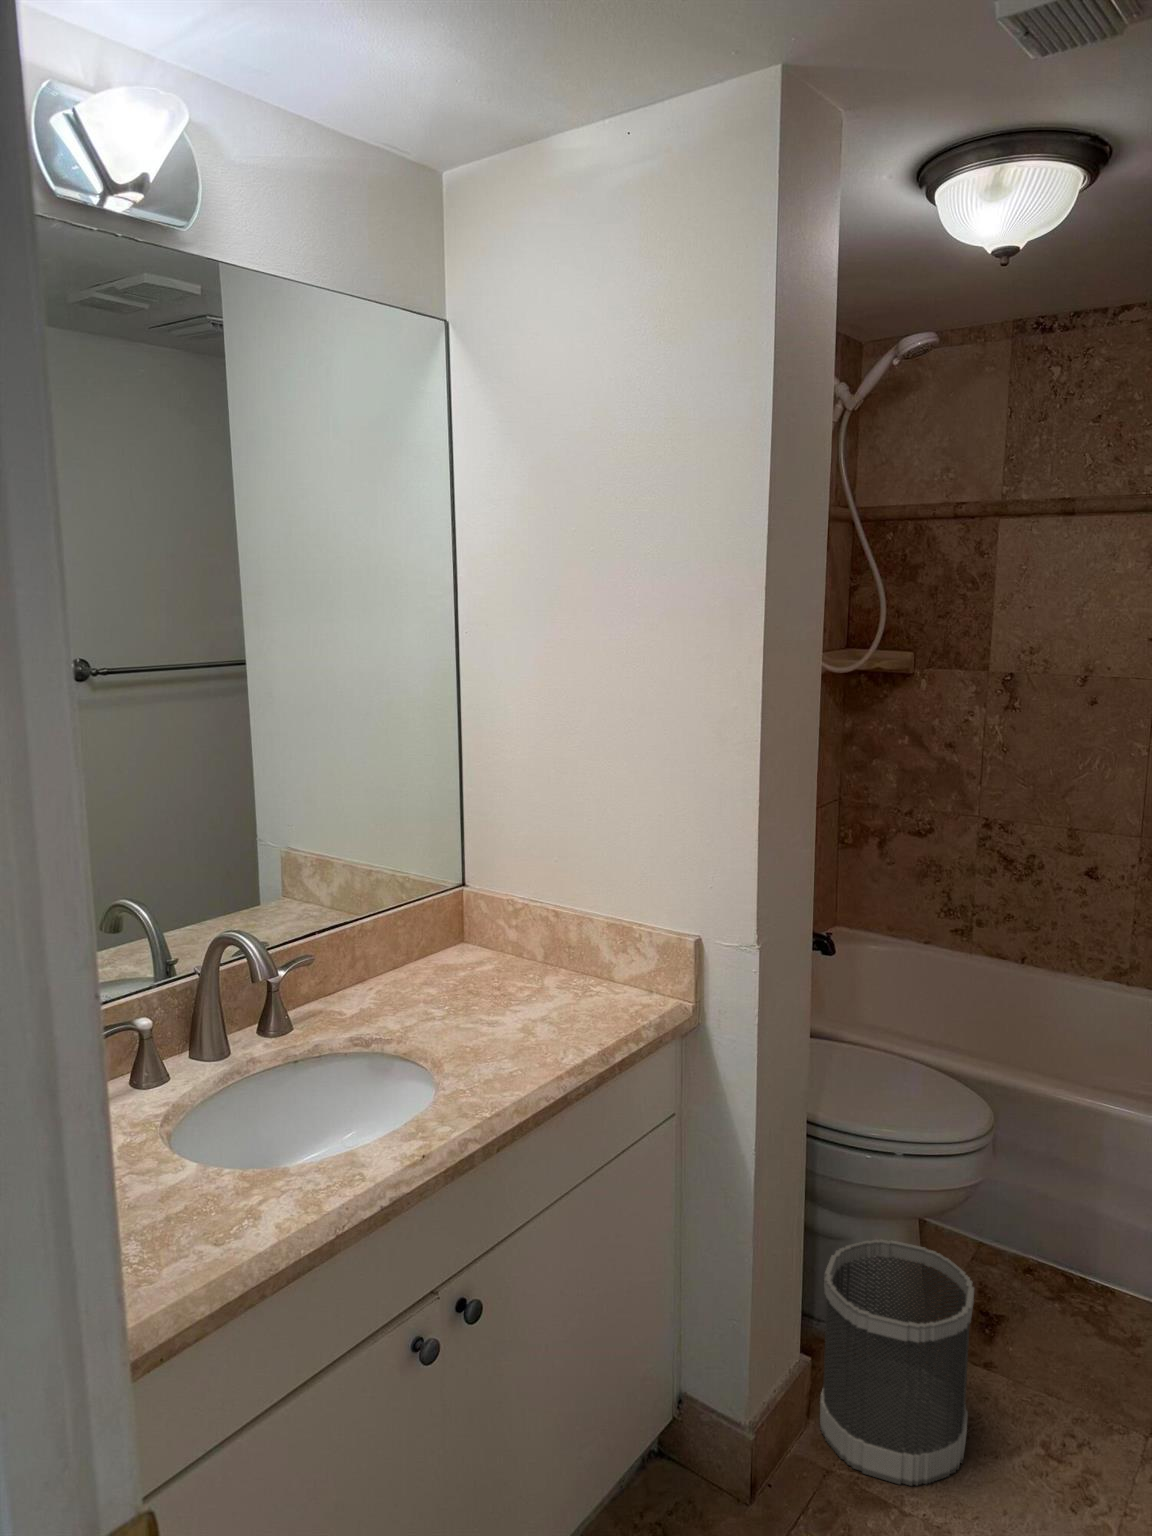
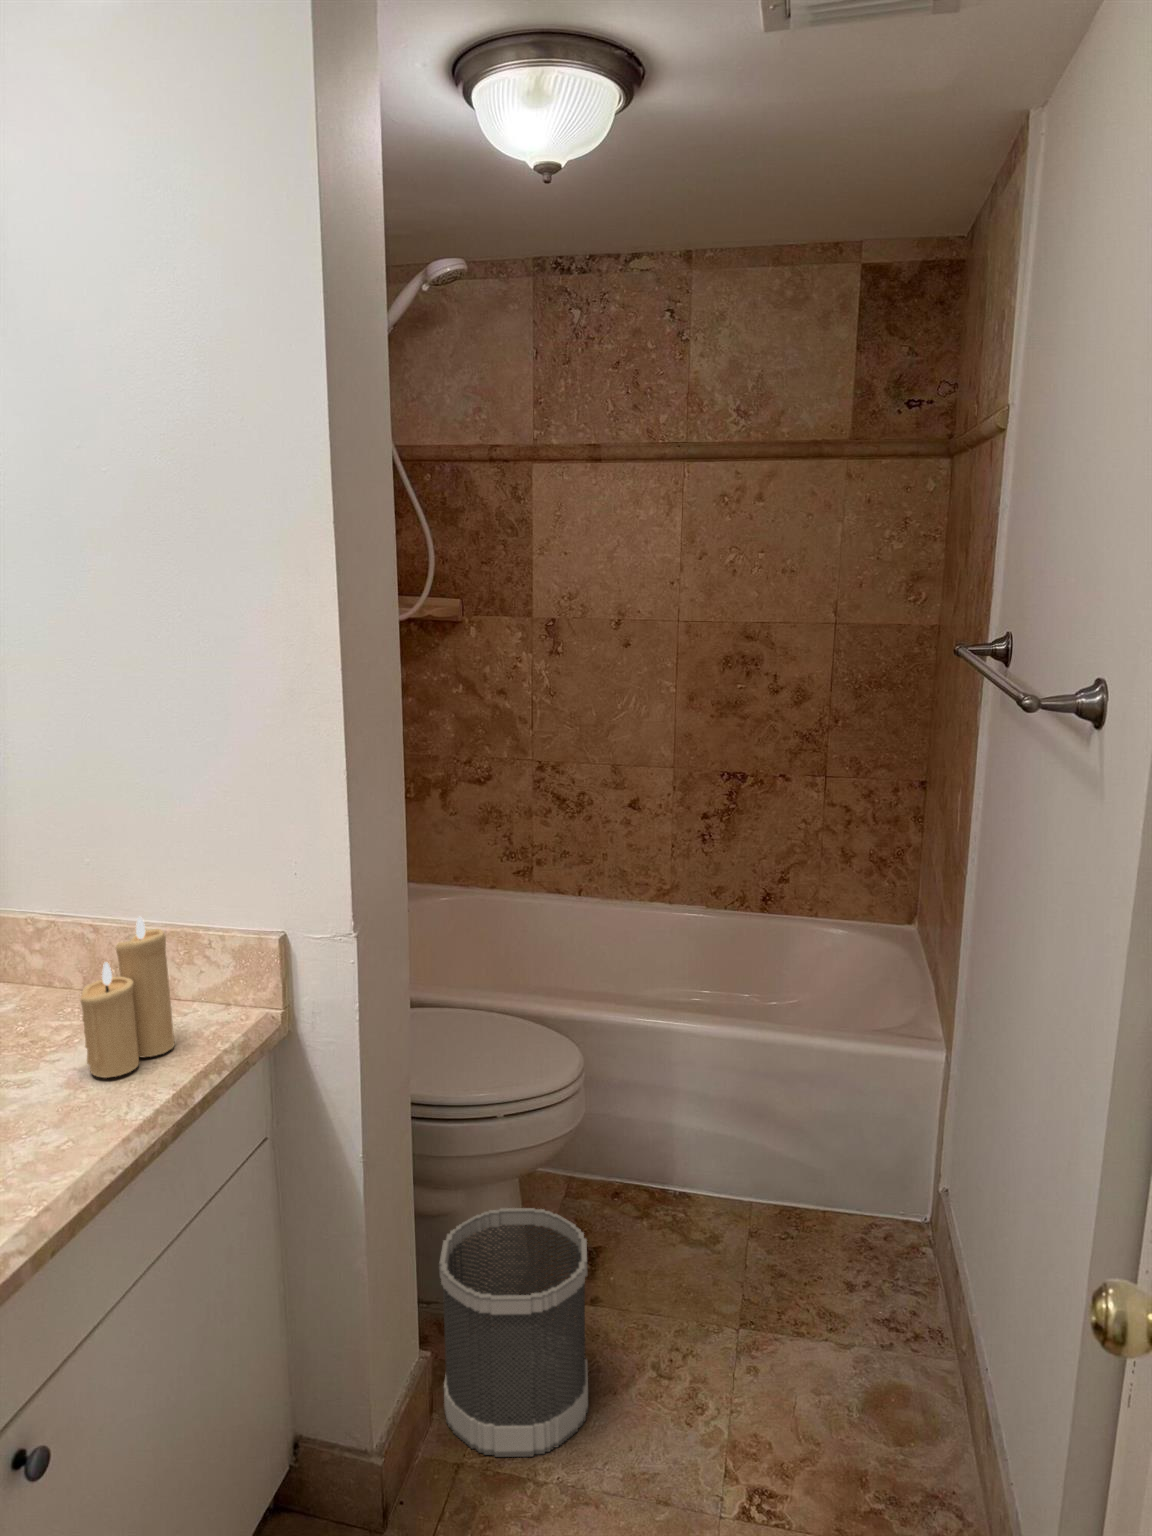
candle: none [537,905,606,1031] -> present [80,917,174,1078]

